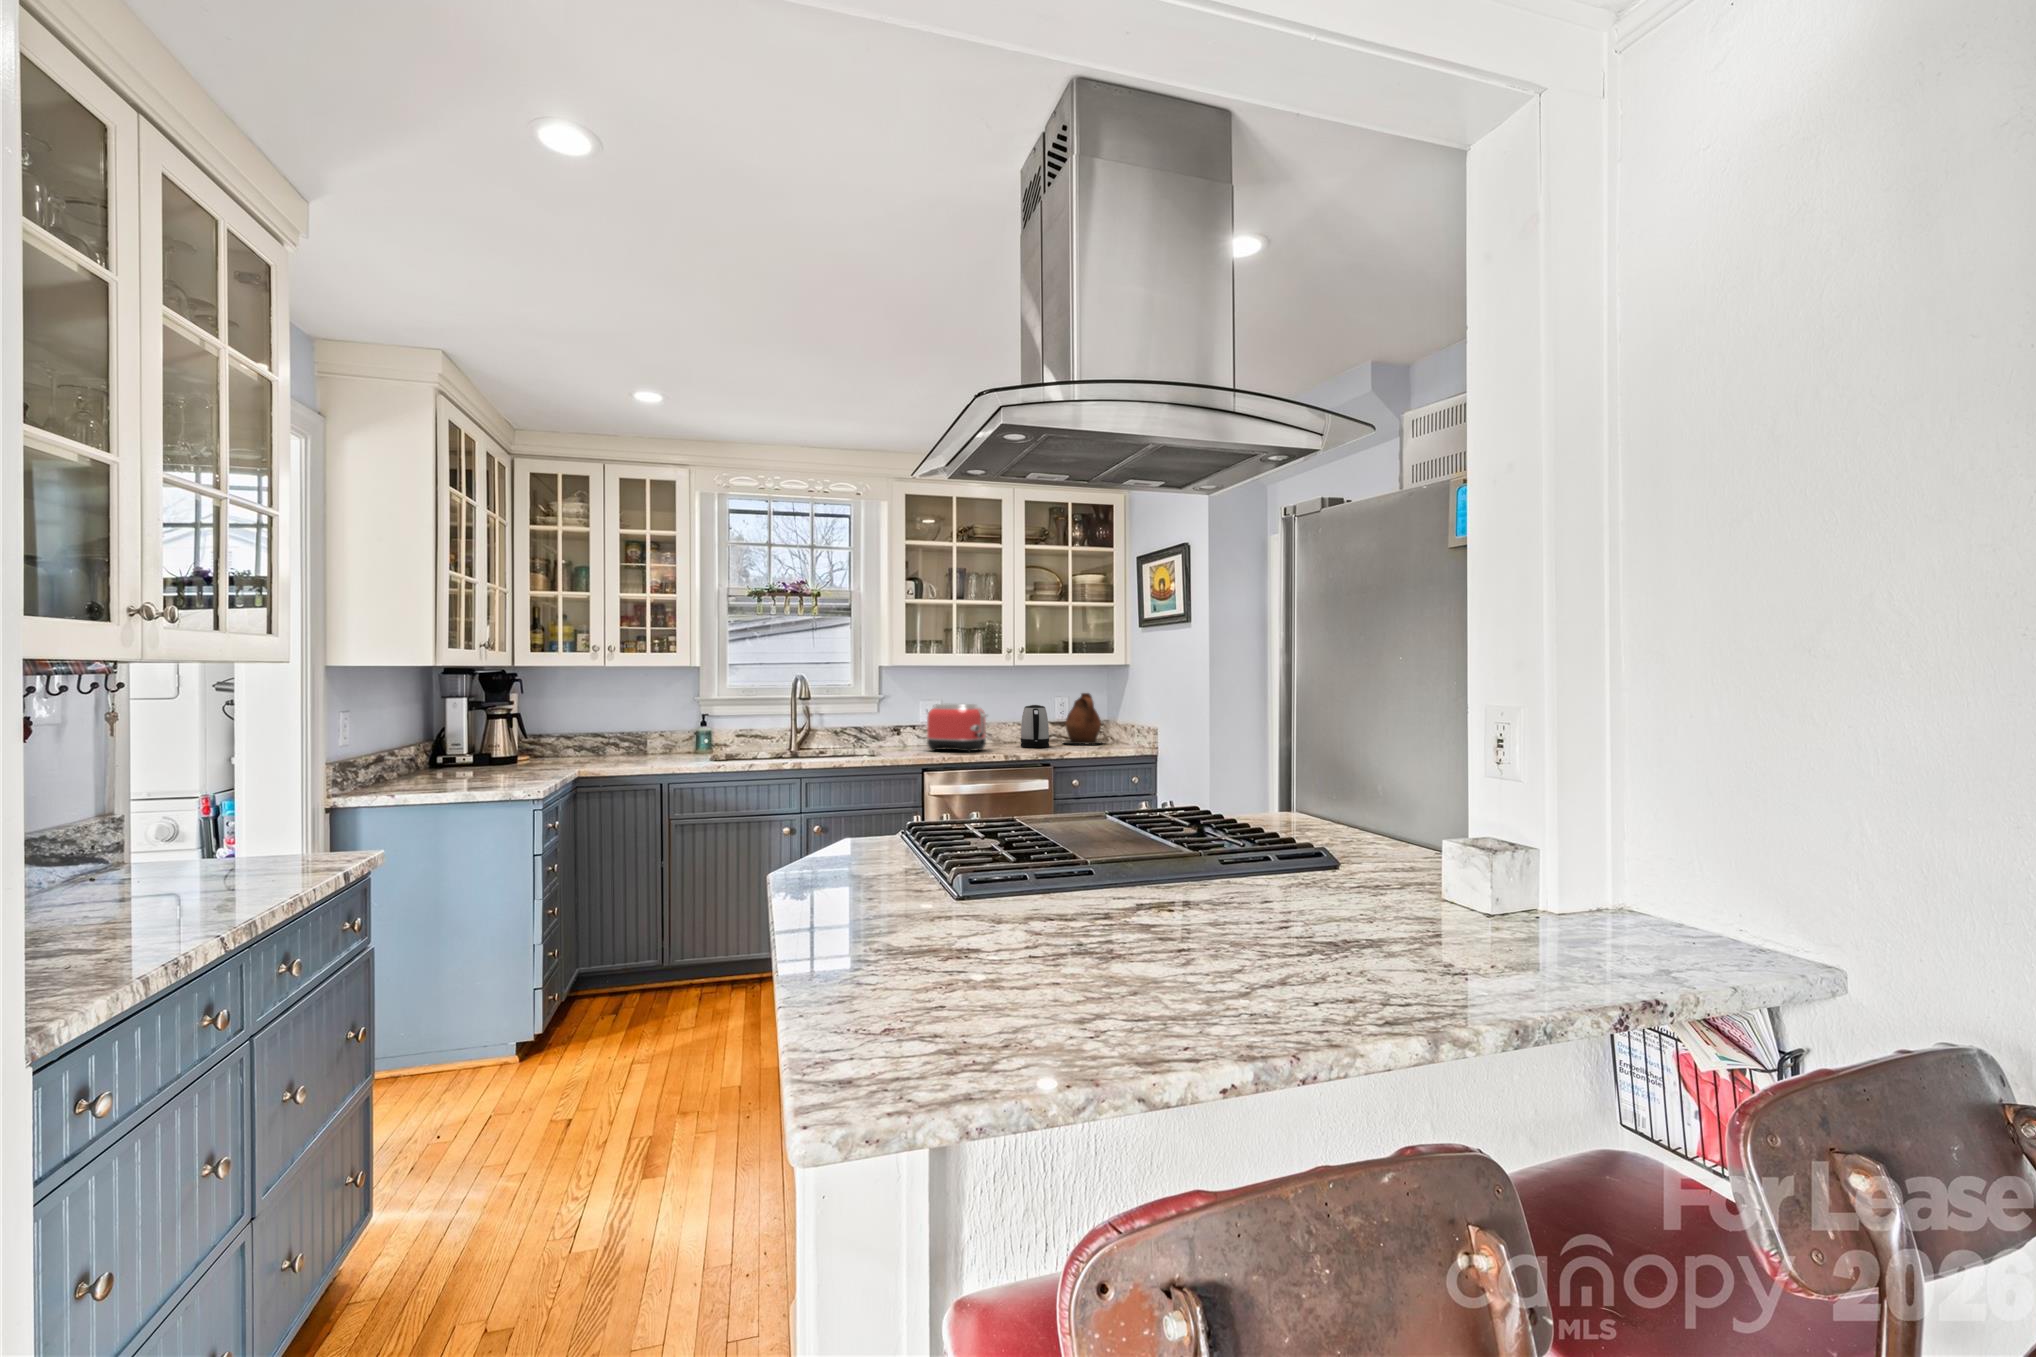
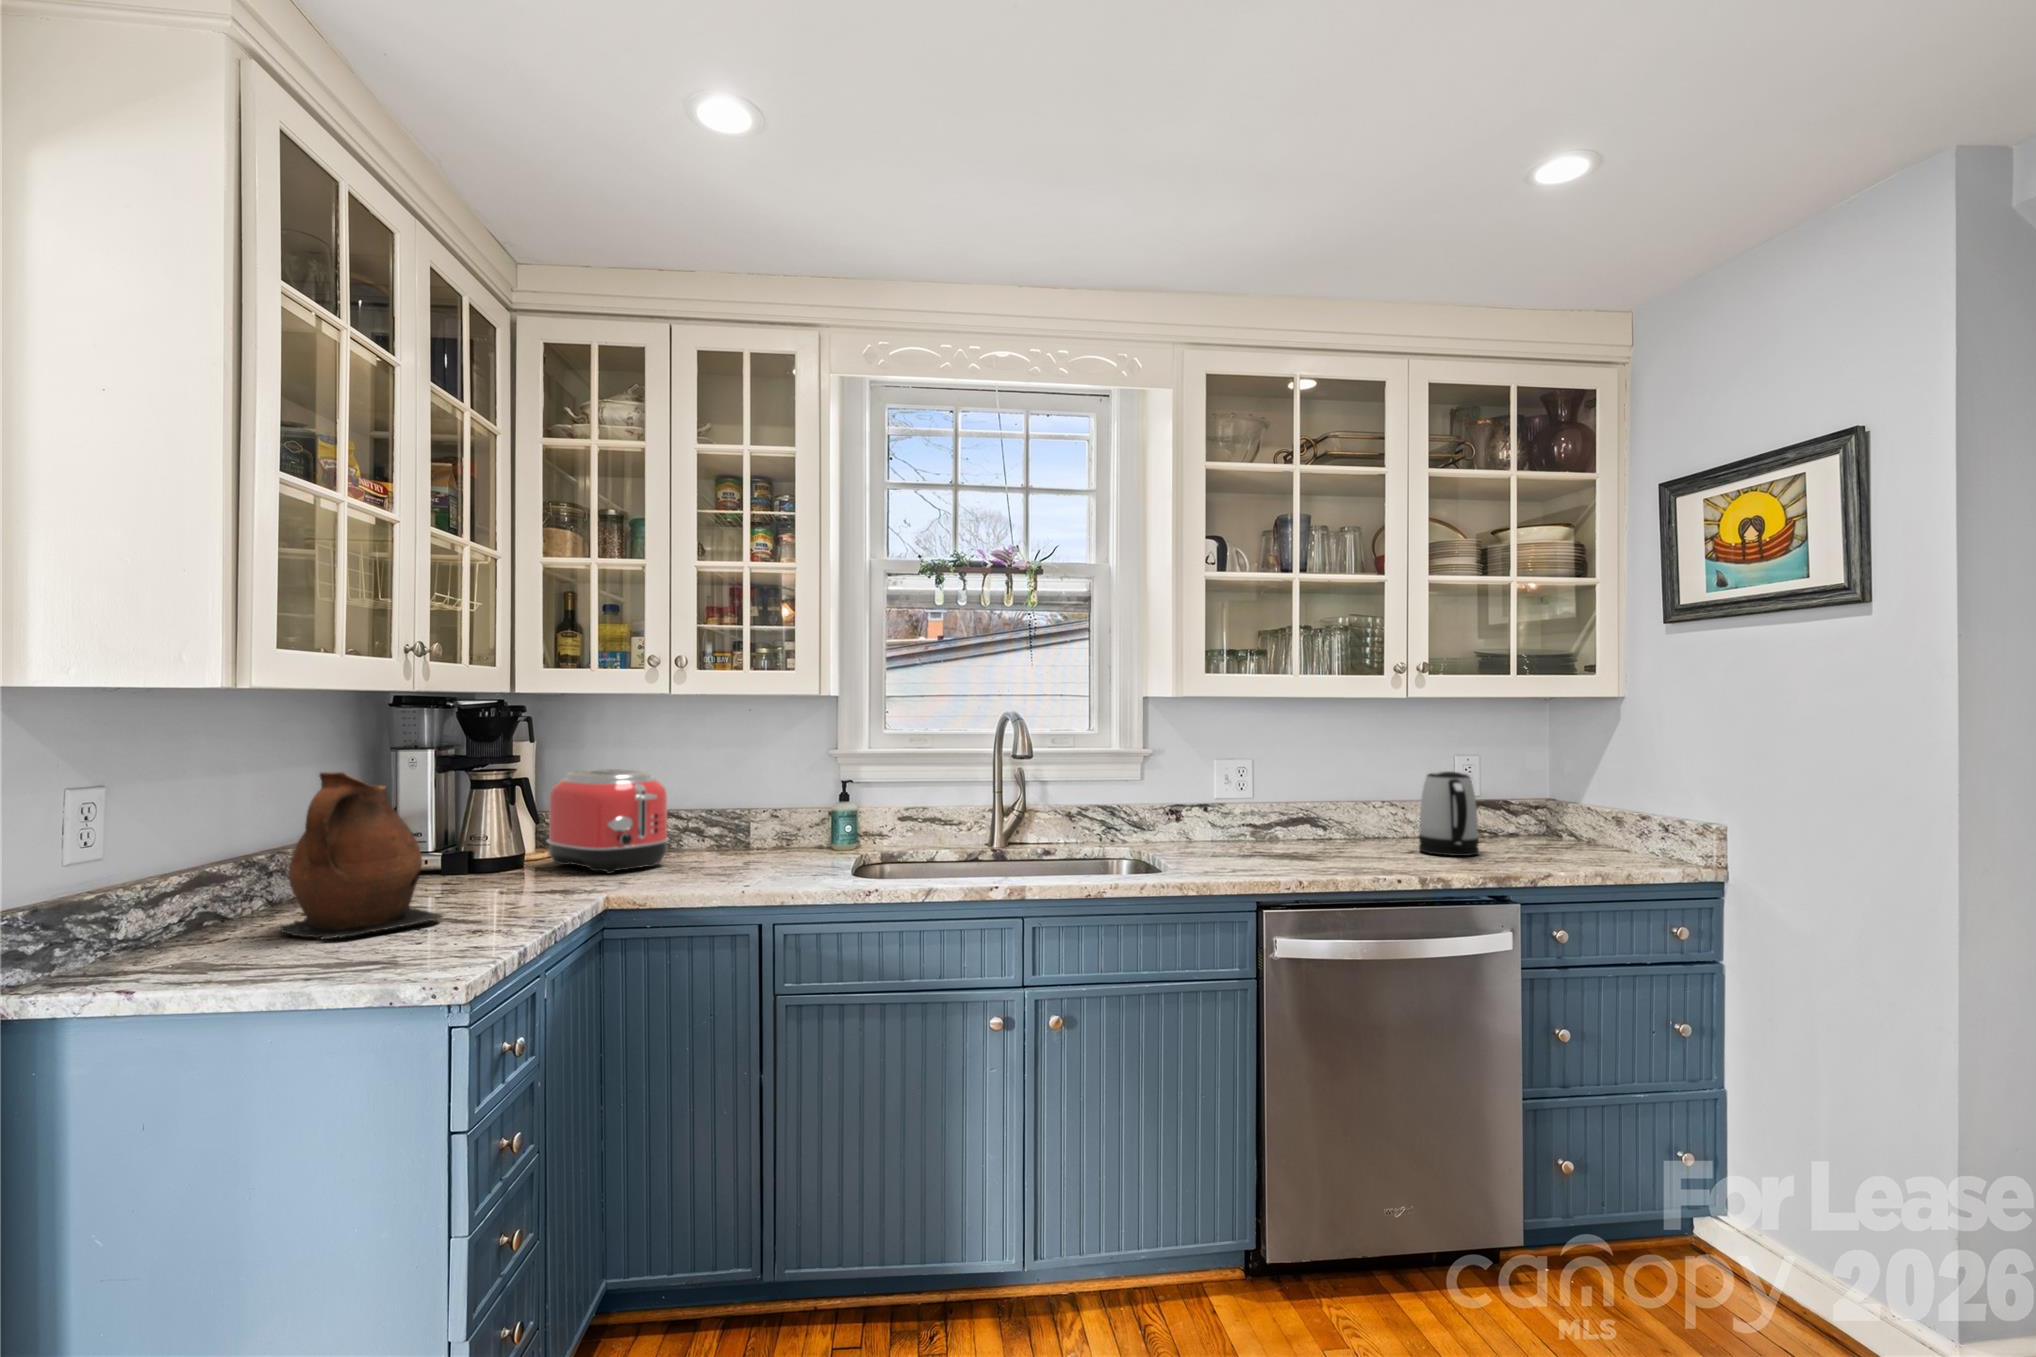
ceramic pitcher: present [1063,693,1102,744] -> present [278,772,443,940]
toaster: present [927,704,988,752] -> present [547,769,669,874]

